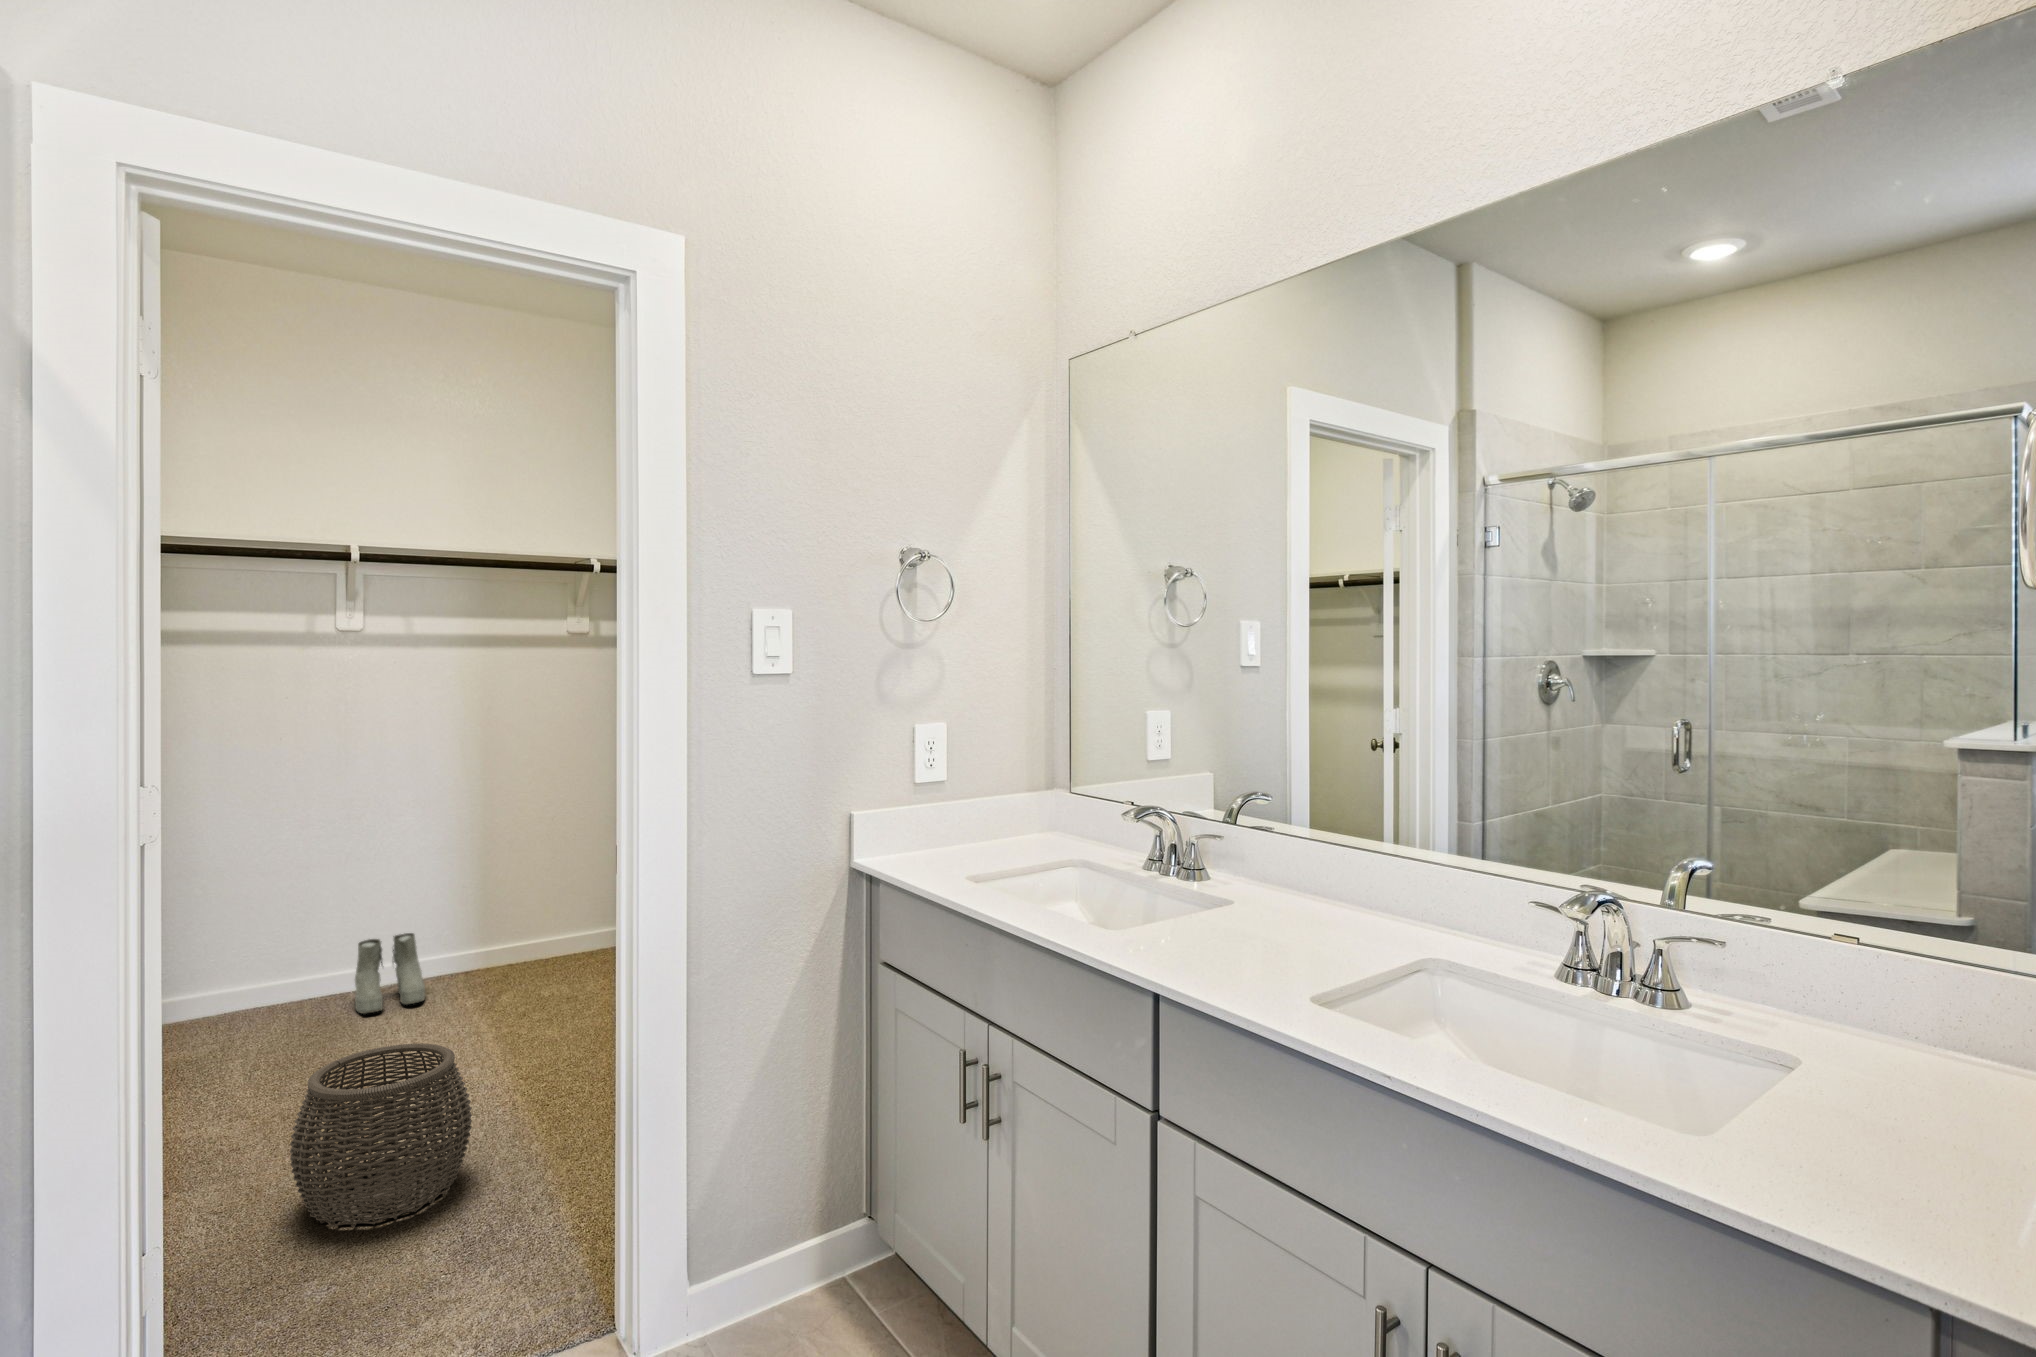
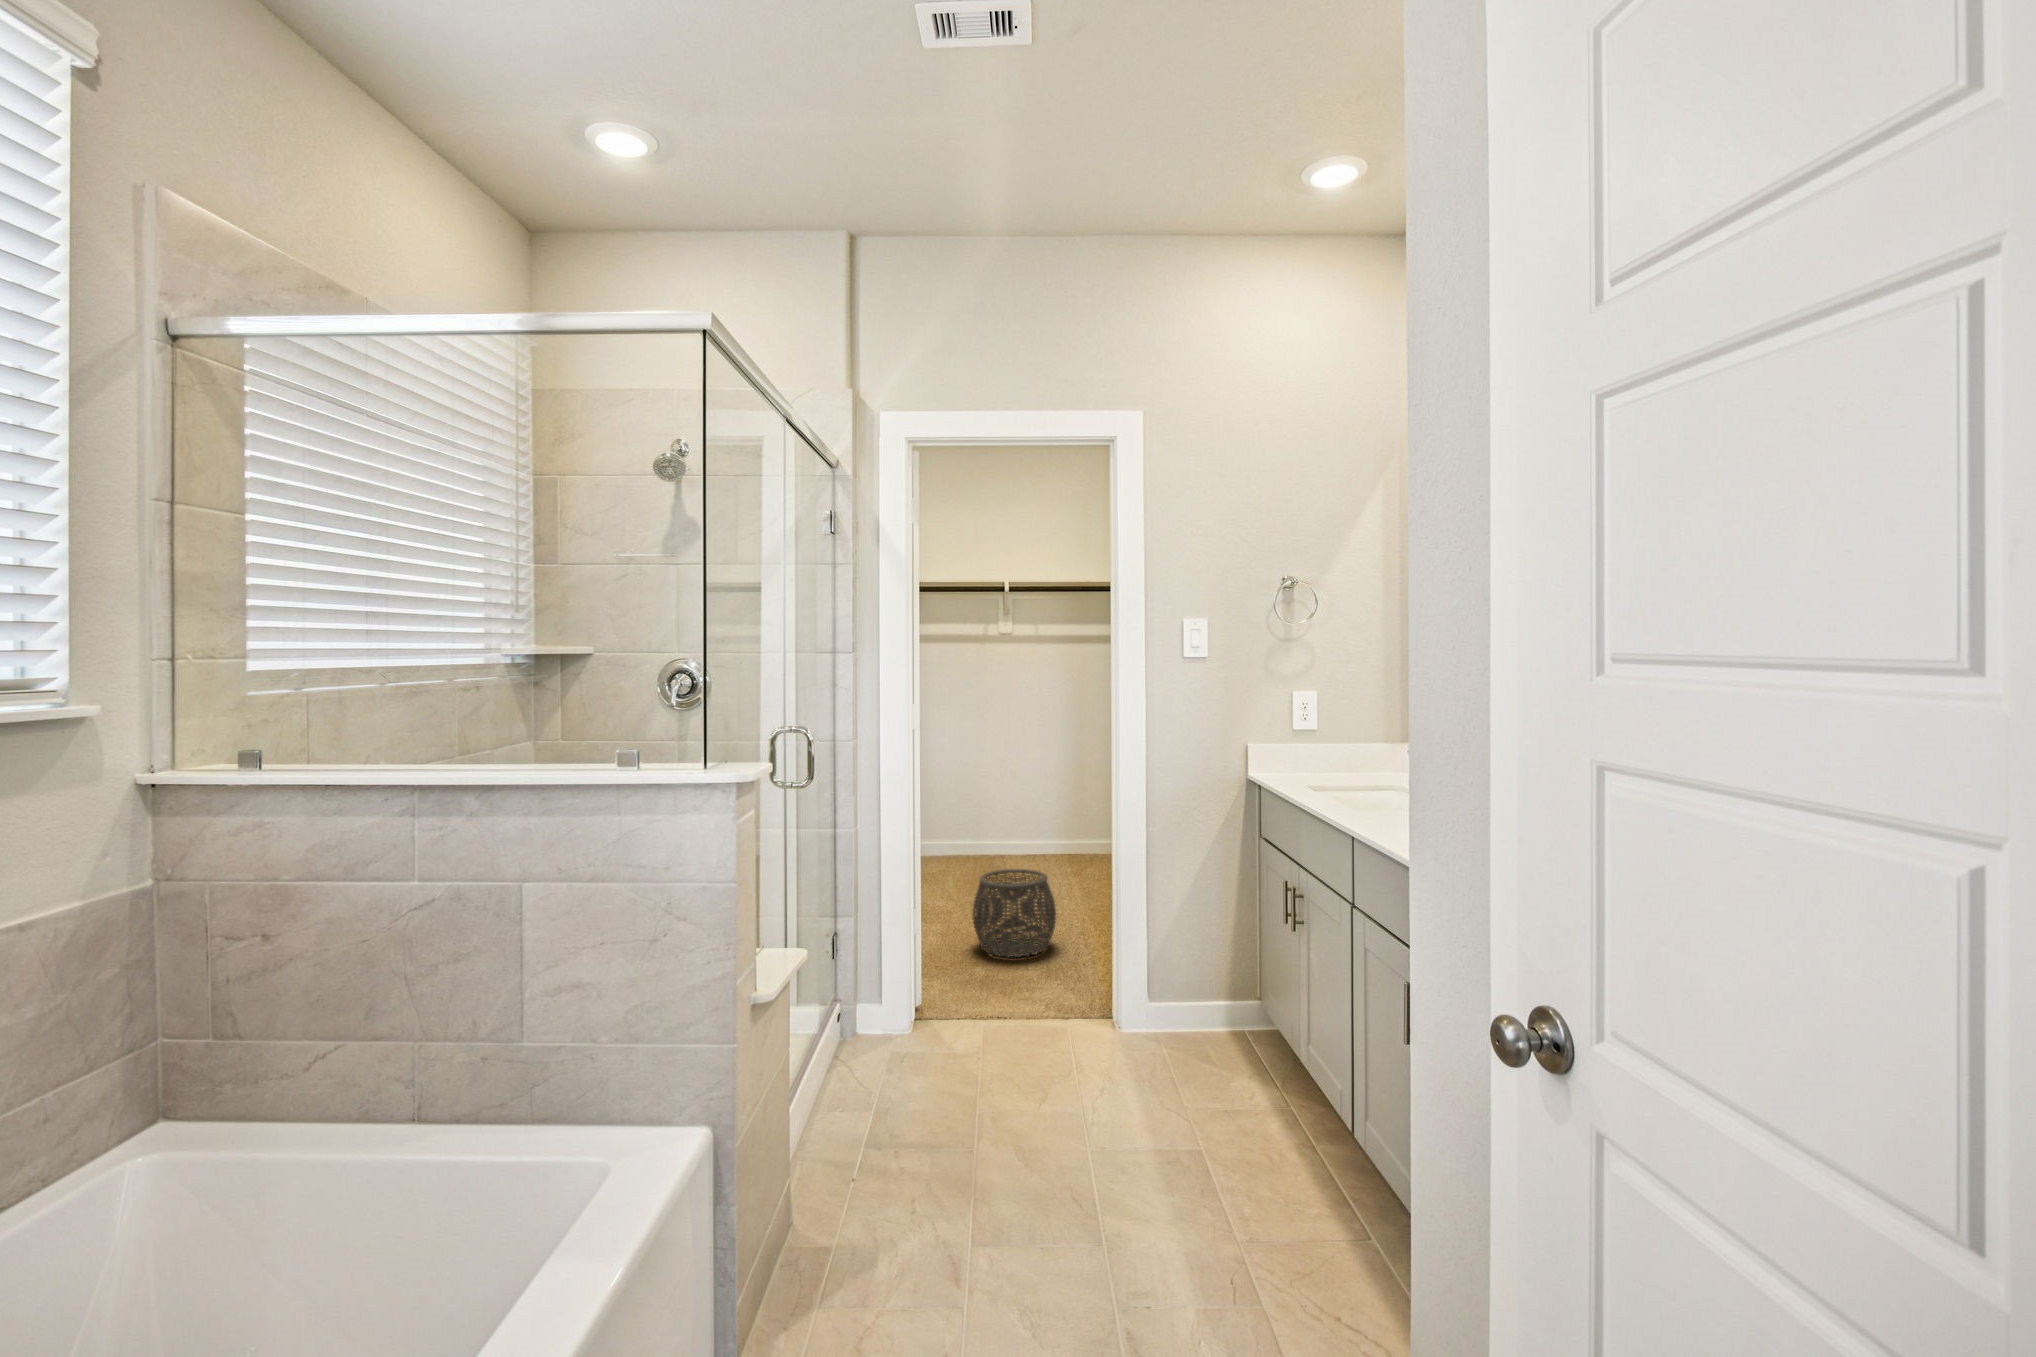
boots: present [355,933,425,1014] -> none [1011,823,1047,867]

